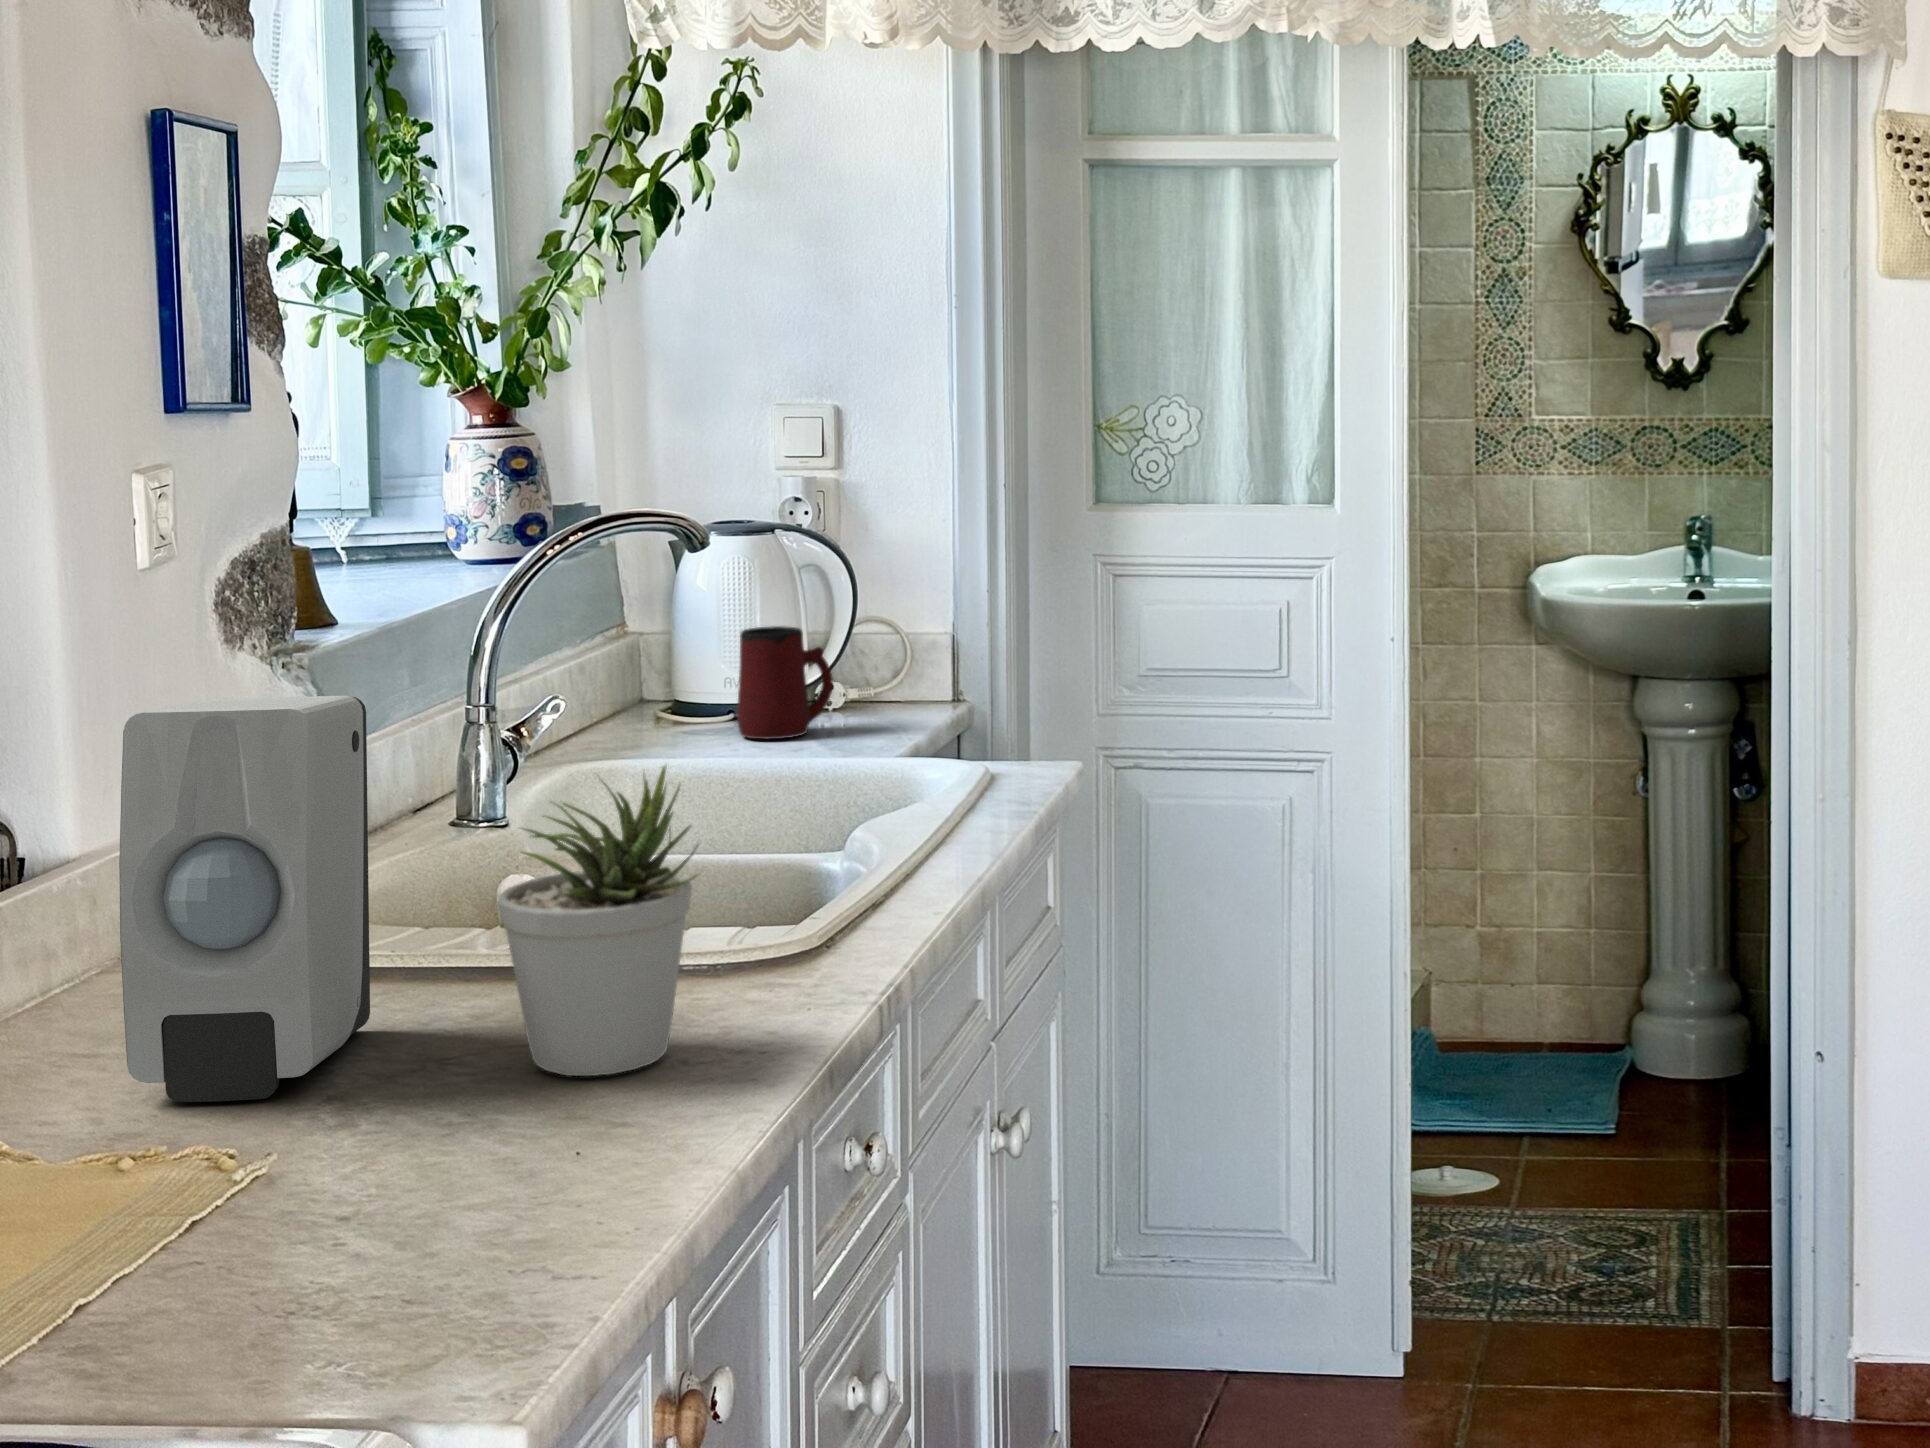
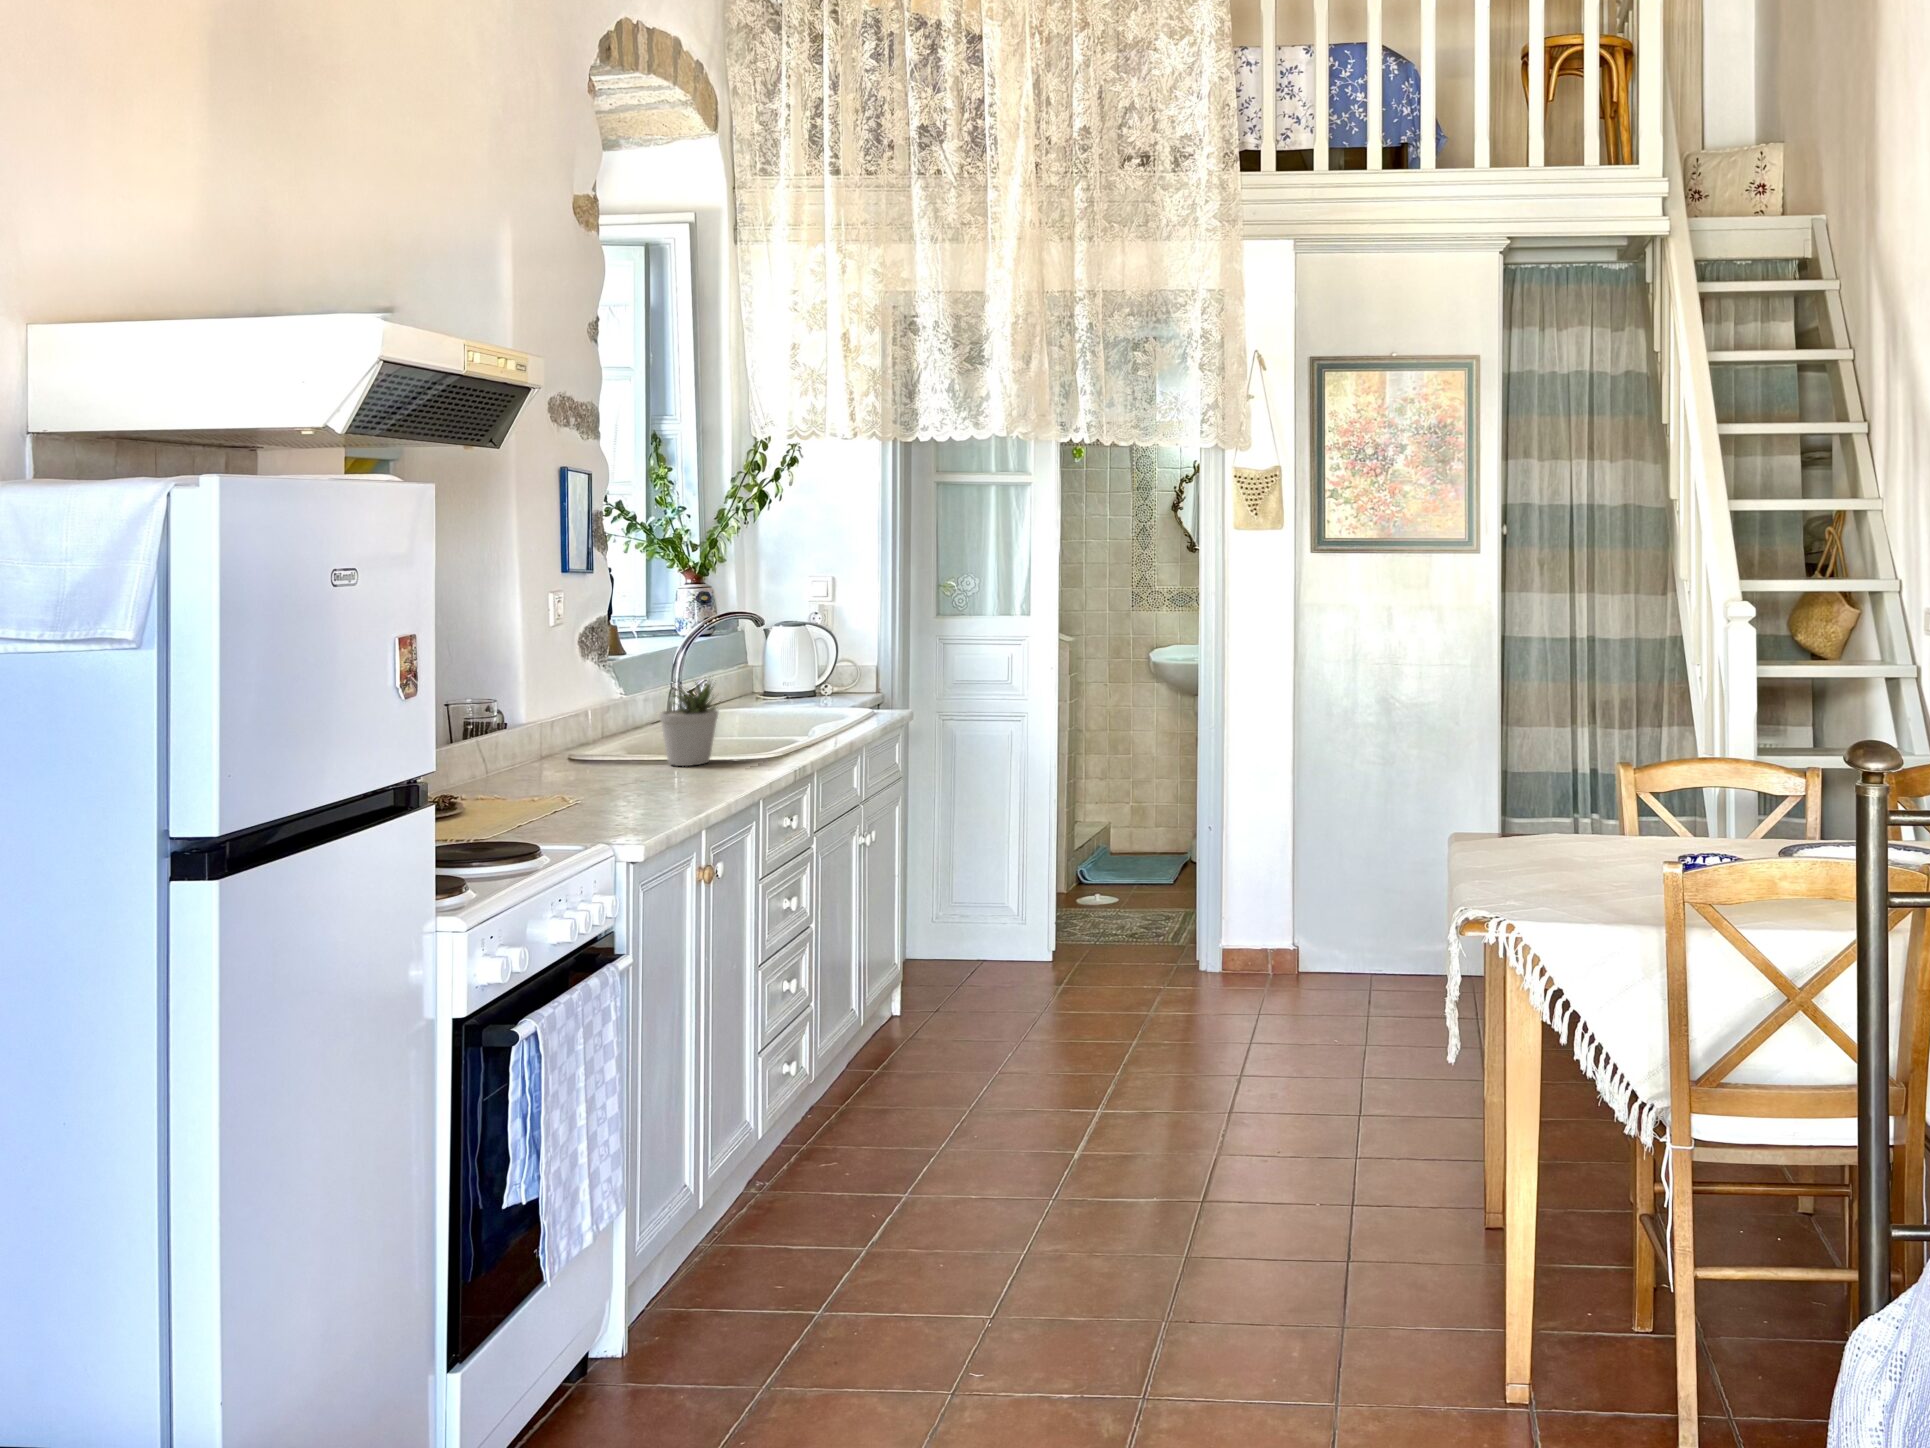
mug: present [737,626,833,739] -> none [780,658,817,700]
soap dispenser: present [119,696,370,1102] -> none [547,656,625,770]

